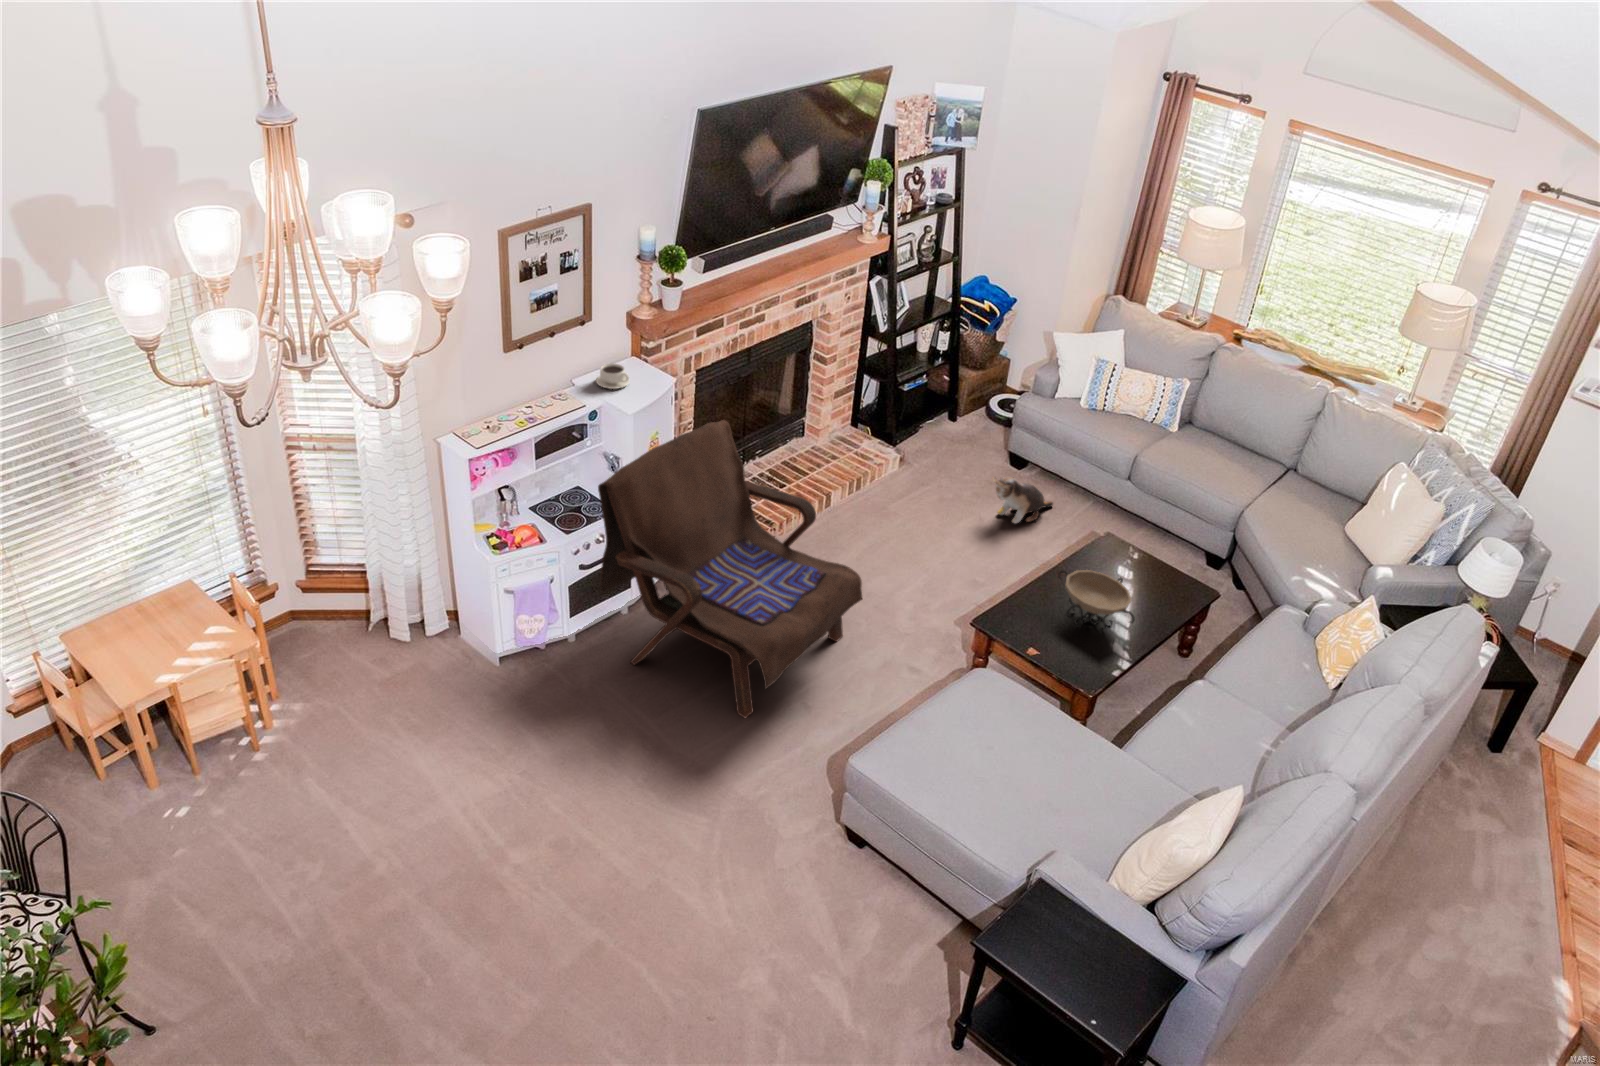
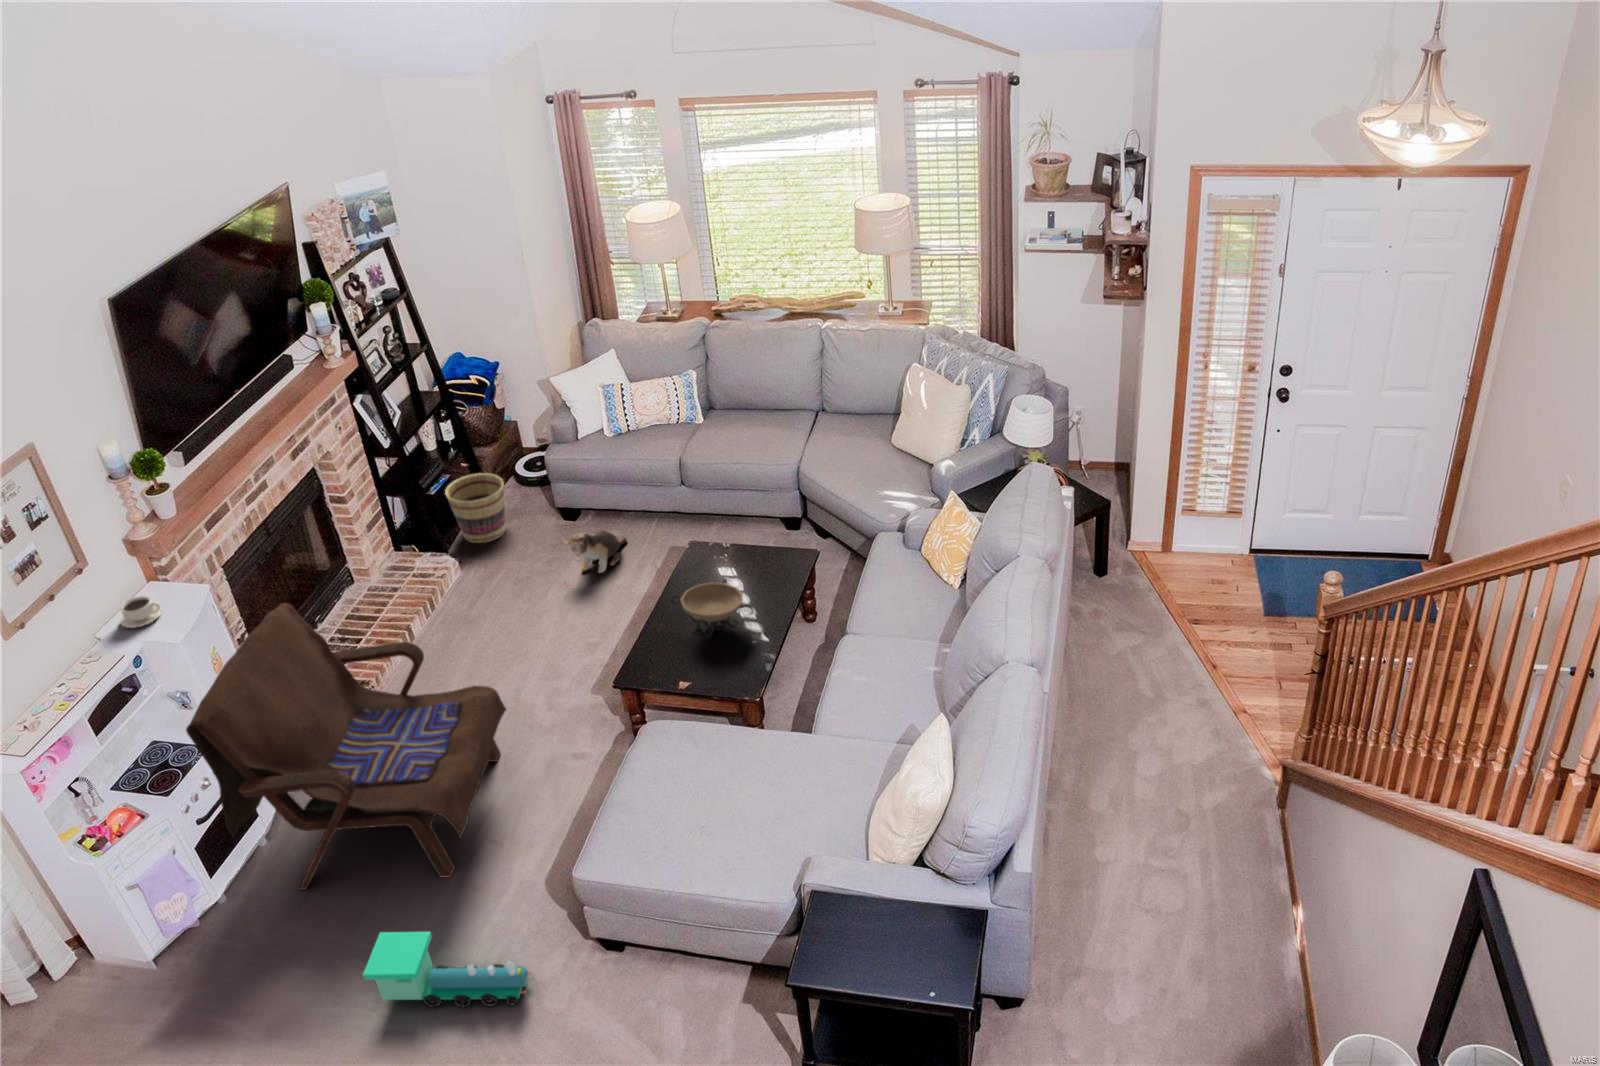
basket: none [912,387,968,454] -> present [445,473,506,543]
toy train: none [629,731,763,858] -> present [363,932,532,1007]

